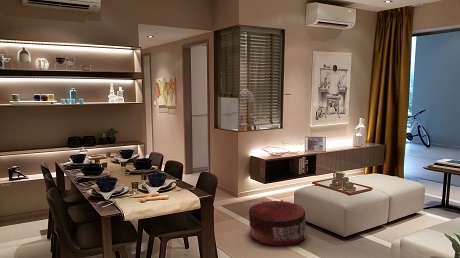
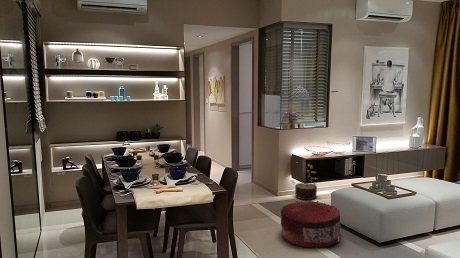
decorative plant: none [249,160,276,199] -> present [291,162,317,200]

